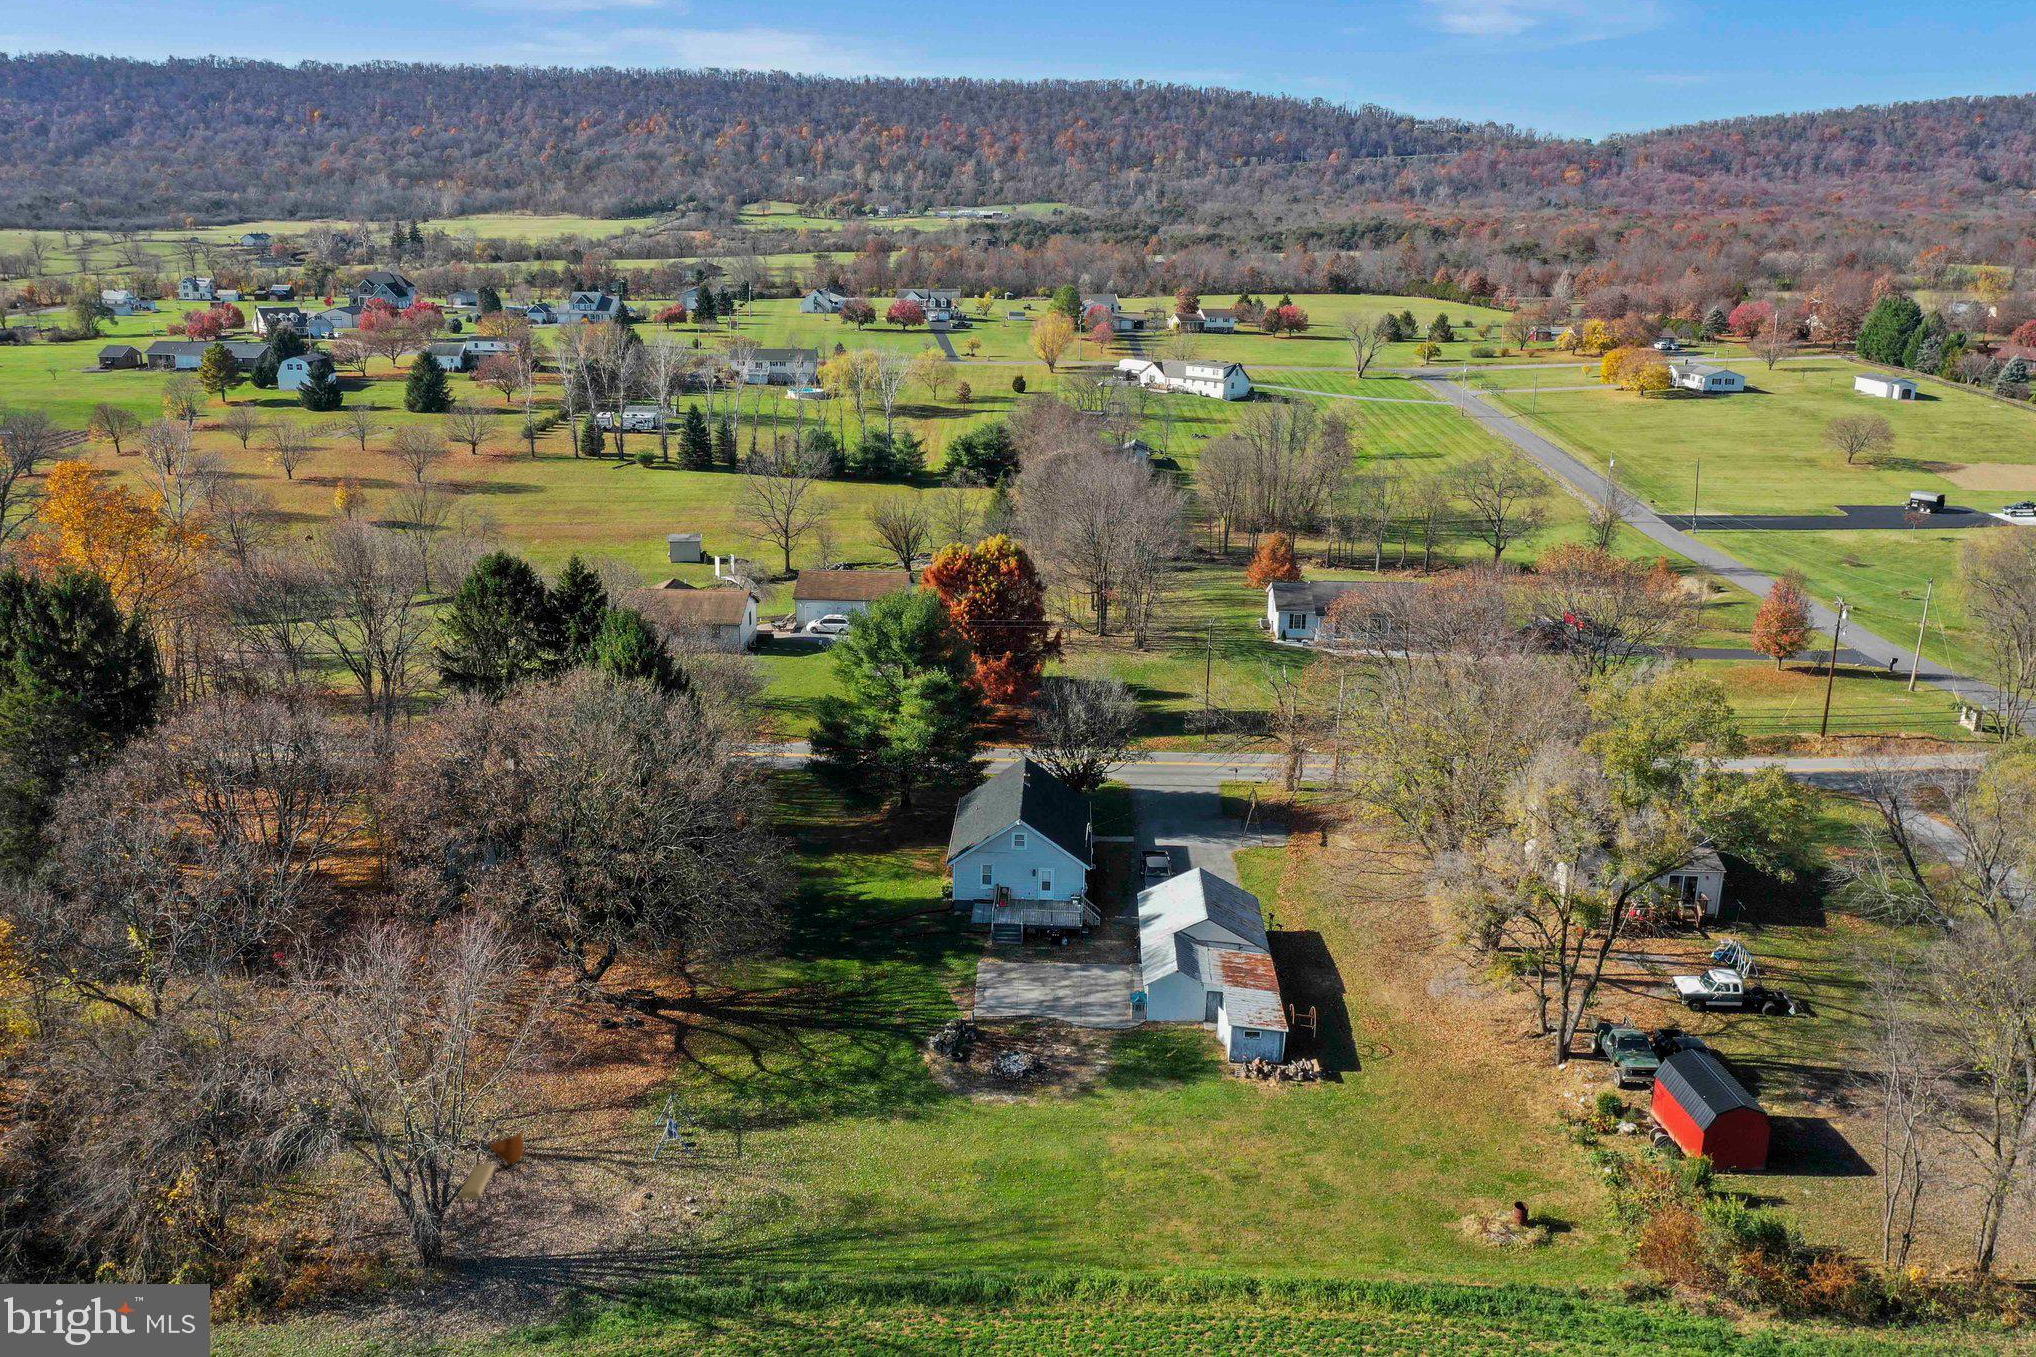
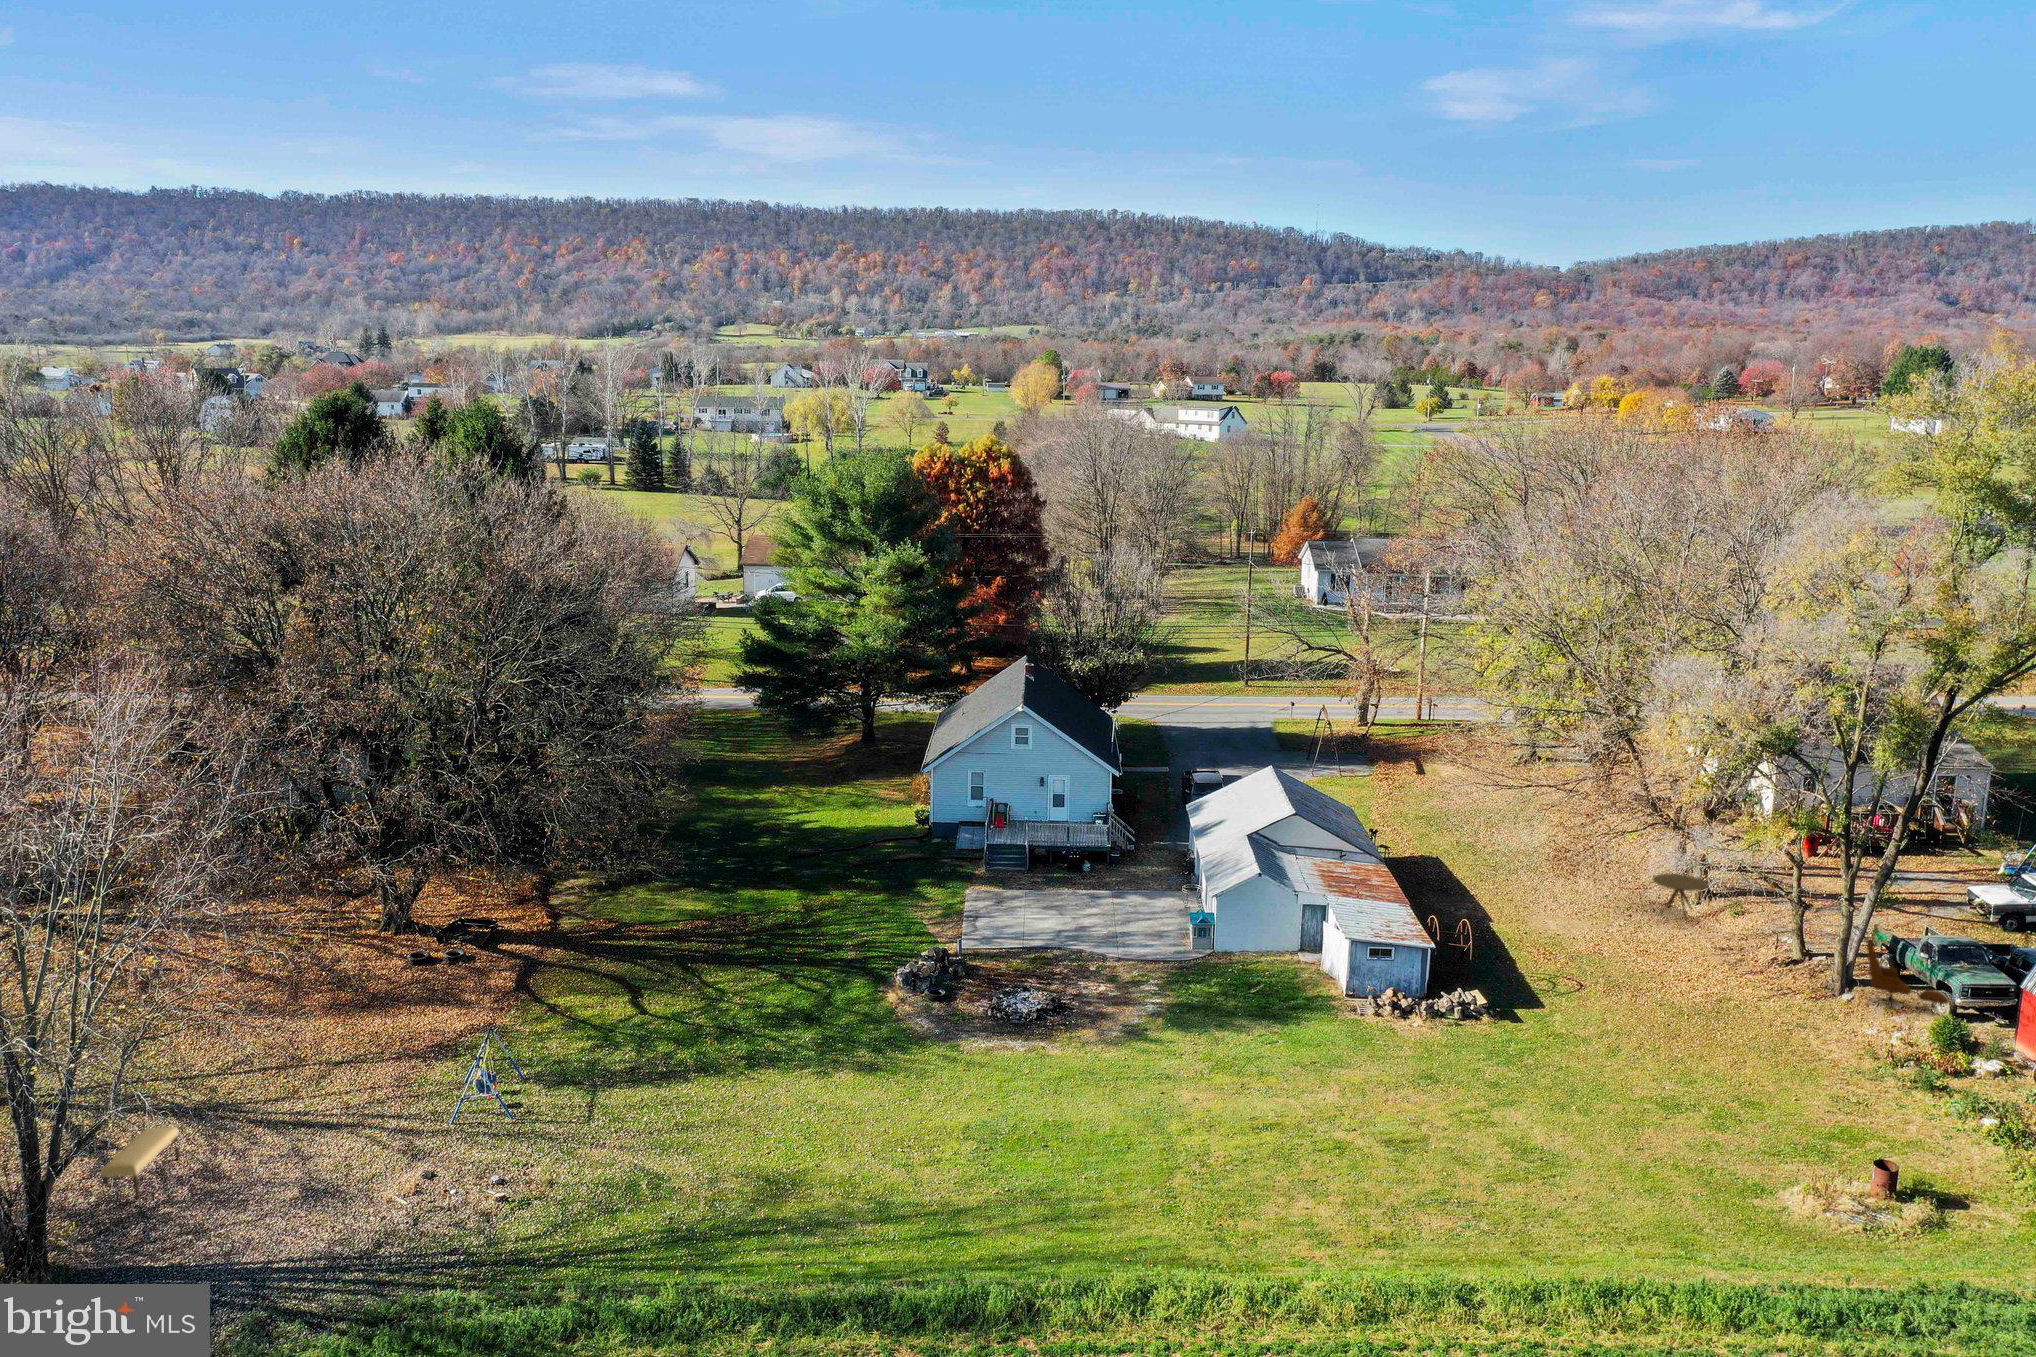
round table: none [1457,962,1493,998] -> present [1653,874,1707,915]
lounge chair: present [490,1132,524,1167] -> present [1867,941,1949,1010]

